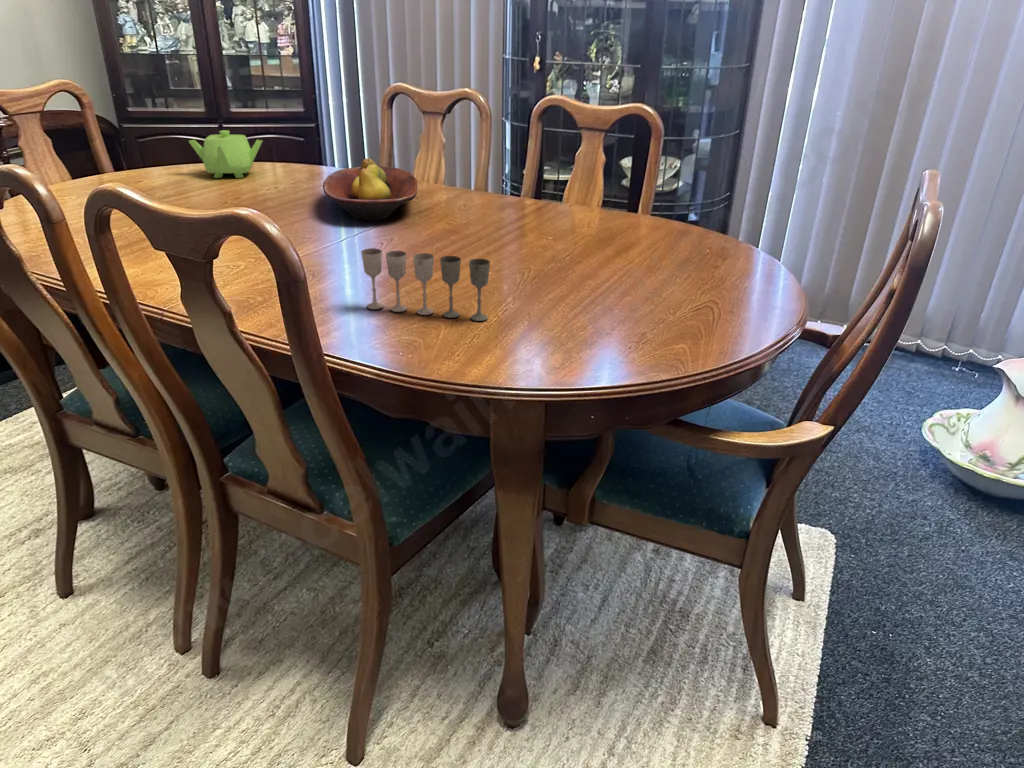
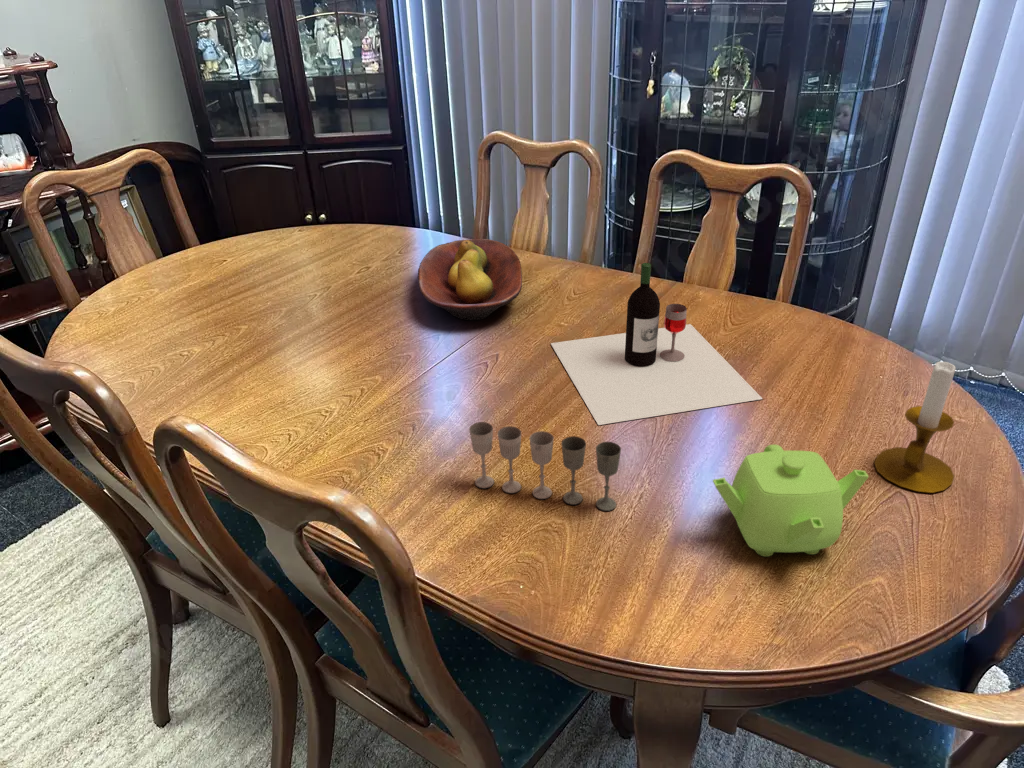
teapot: present [189,130,262,178] -> present [713,445,868,557]
wine bottle: none [440,152,618,277] -> present [551,263,763,425]
candlestick: none [702,201,763,312] -> present [875,362,955,493]

